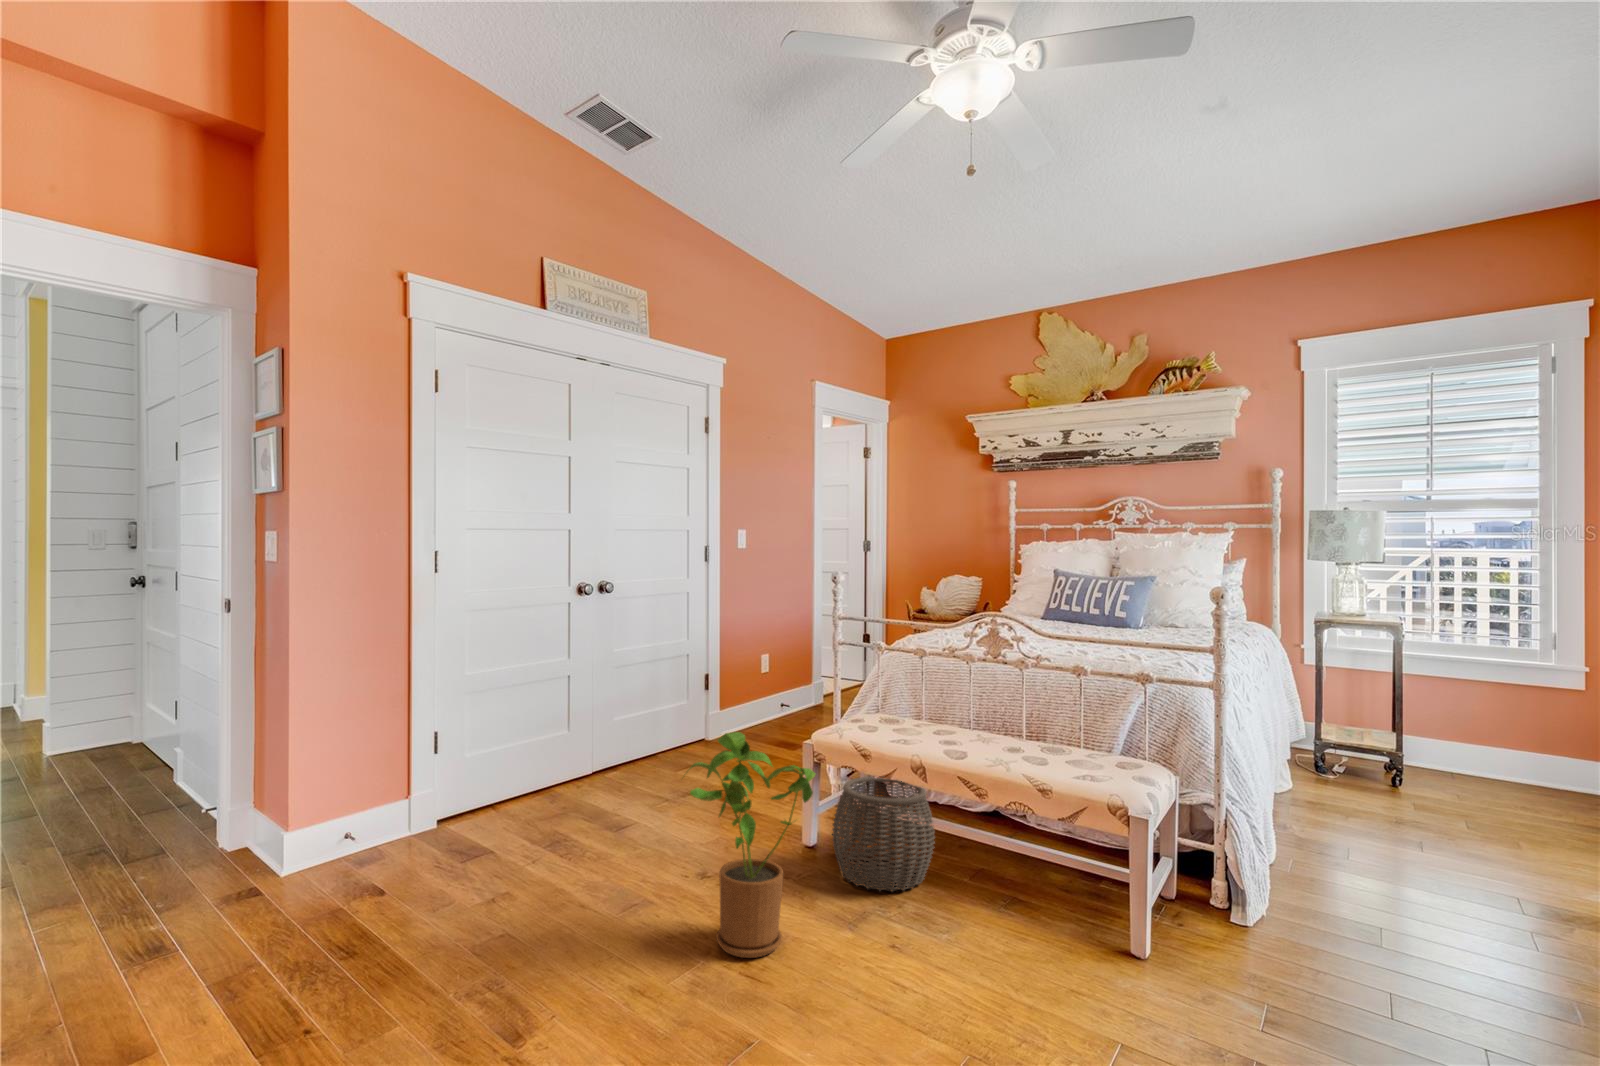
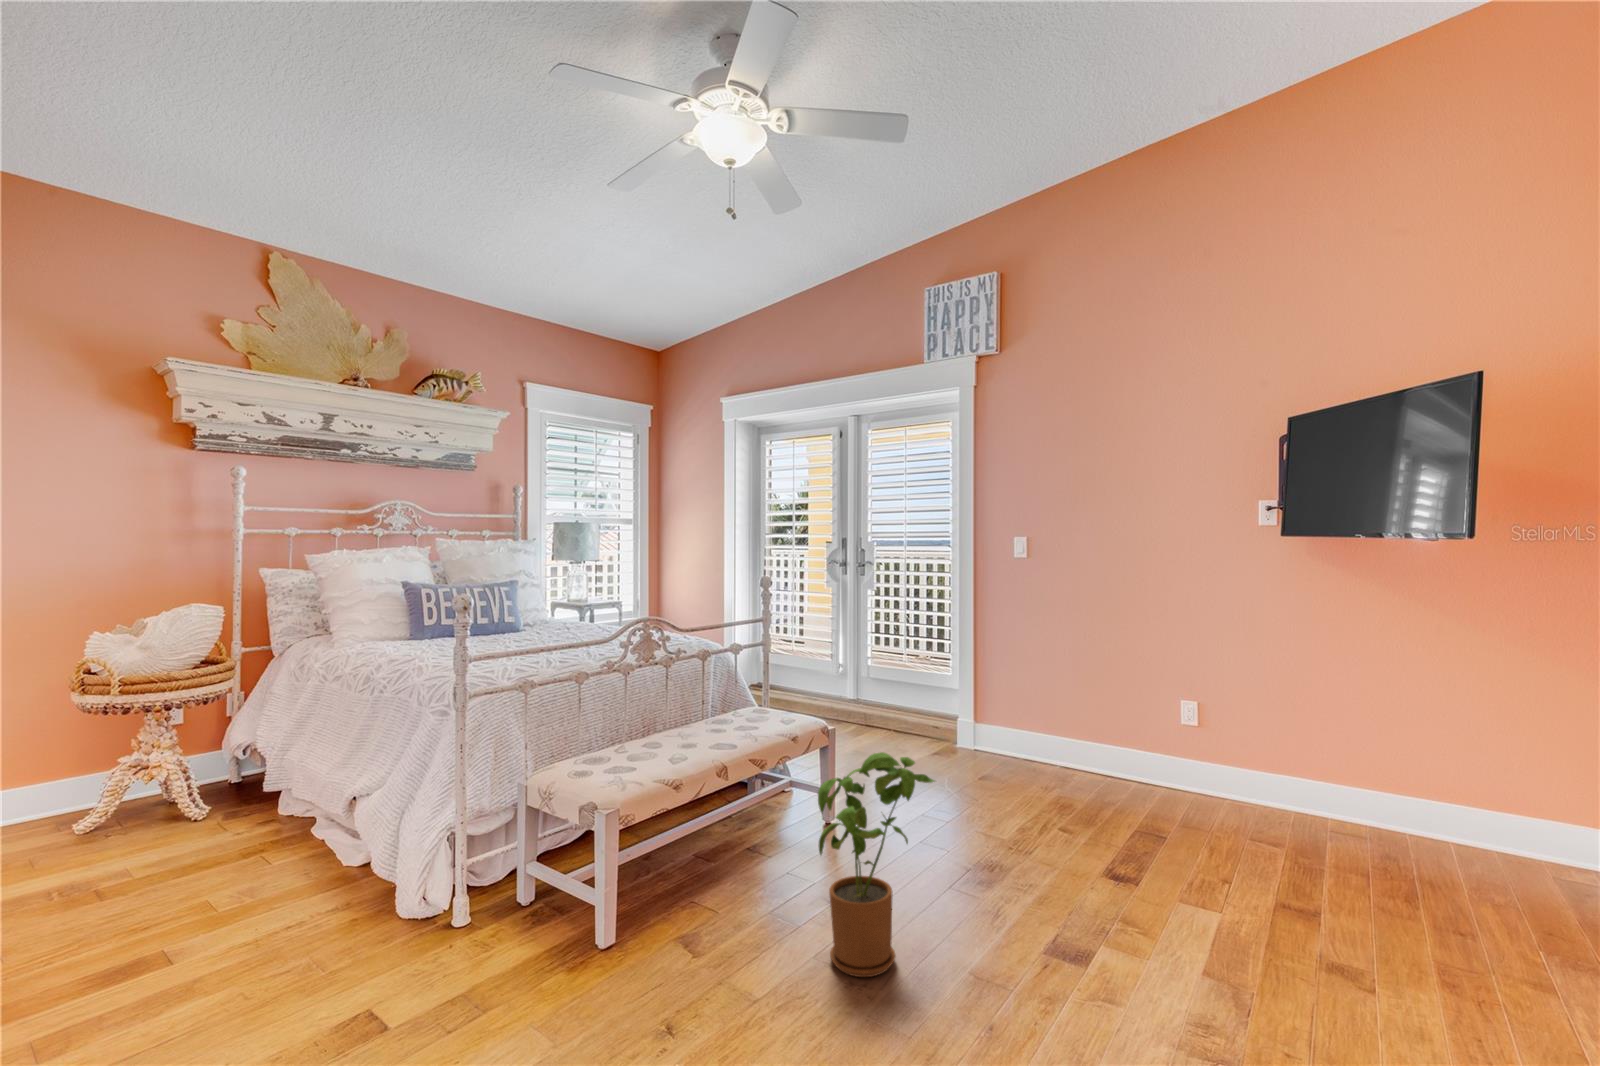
woven basket: present [832,776,935,892] -> none [662,791,765,911]

